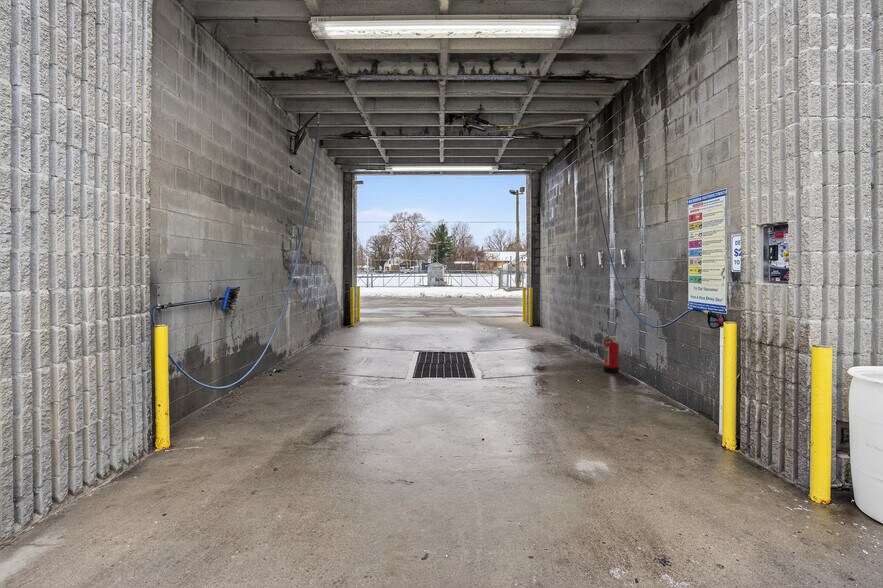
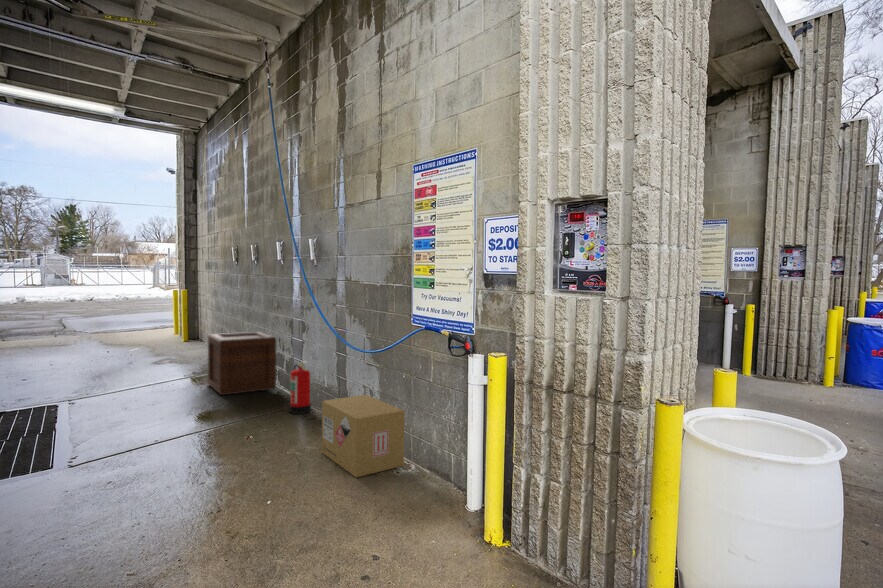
wooden crate: none [549,317,596,358] -> present [208,332,276,395]
cardboard box: none [623,358,681,407] -> present [322,395,405,477]

